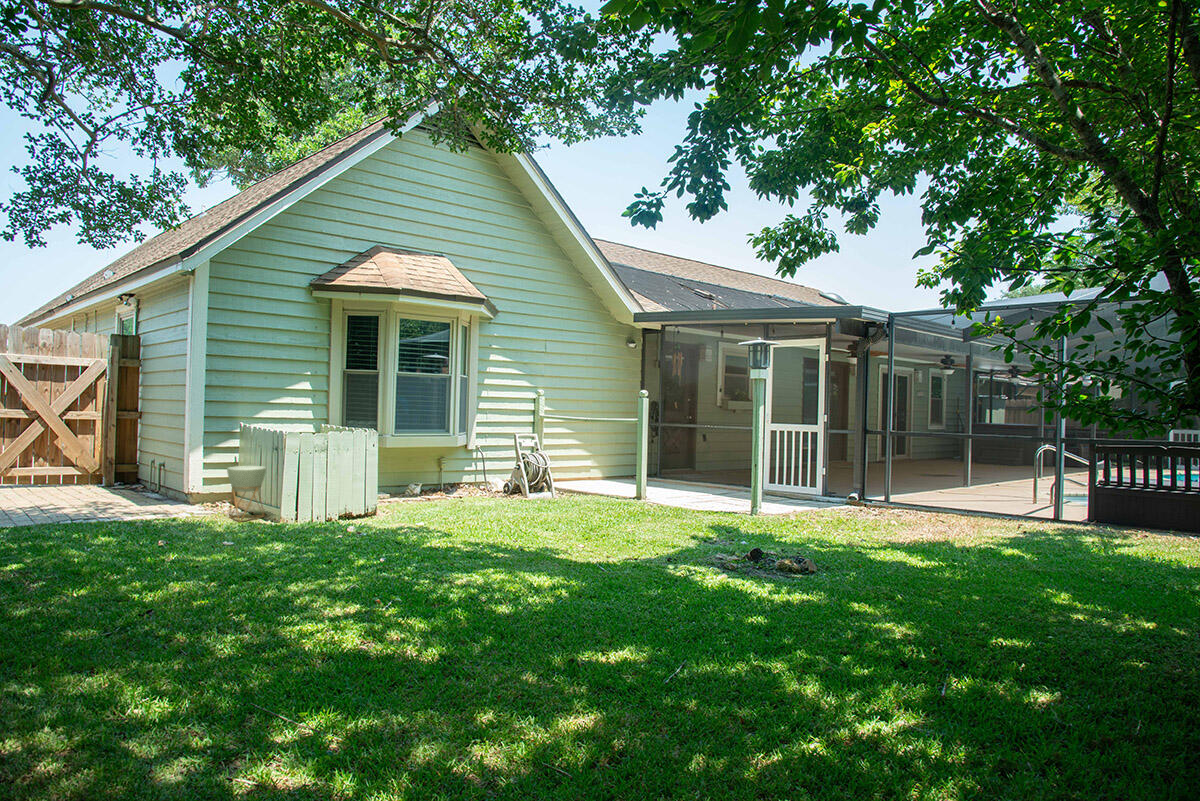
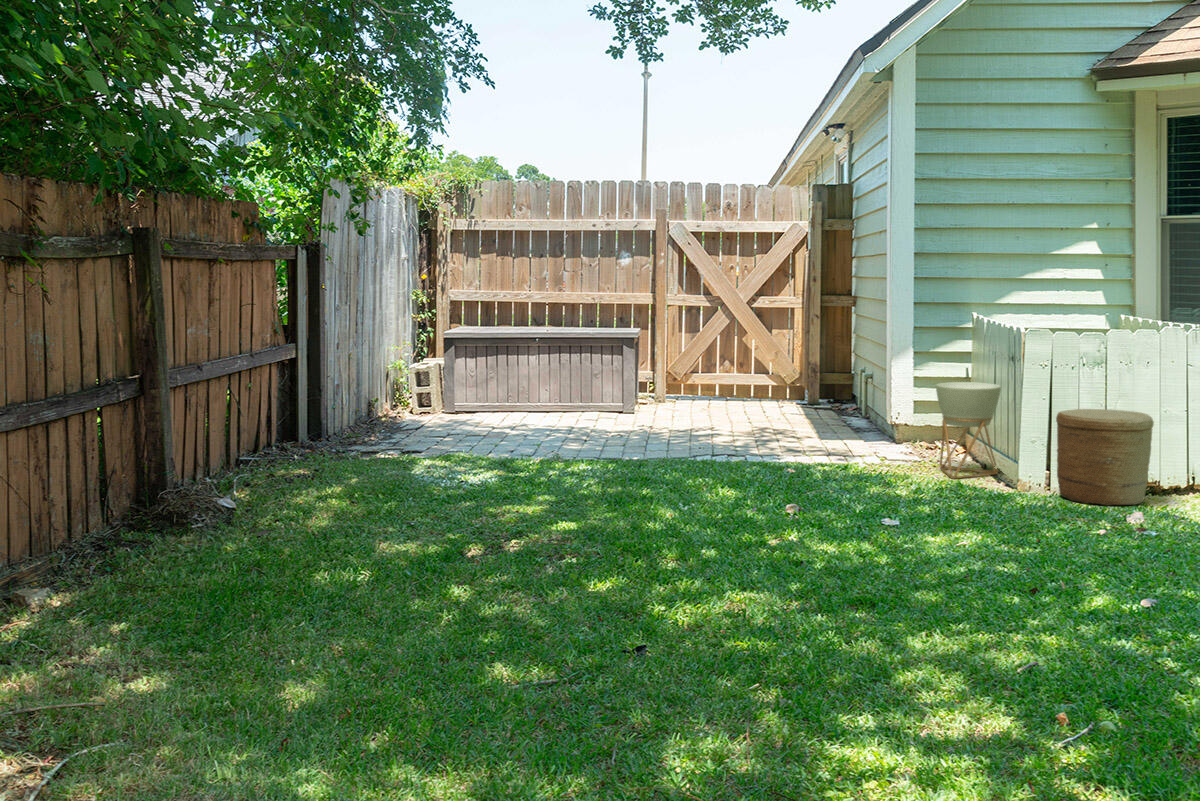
woven basket: none [301,477,351,528] -> present [1056,409,1154,506]

